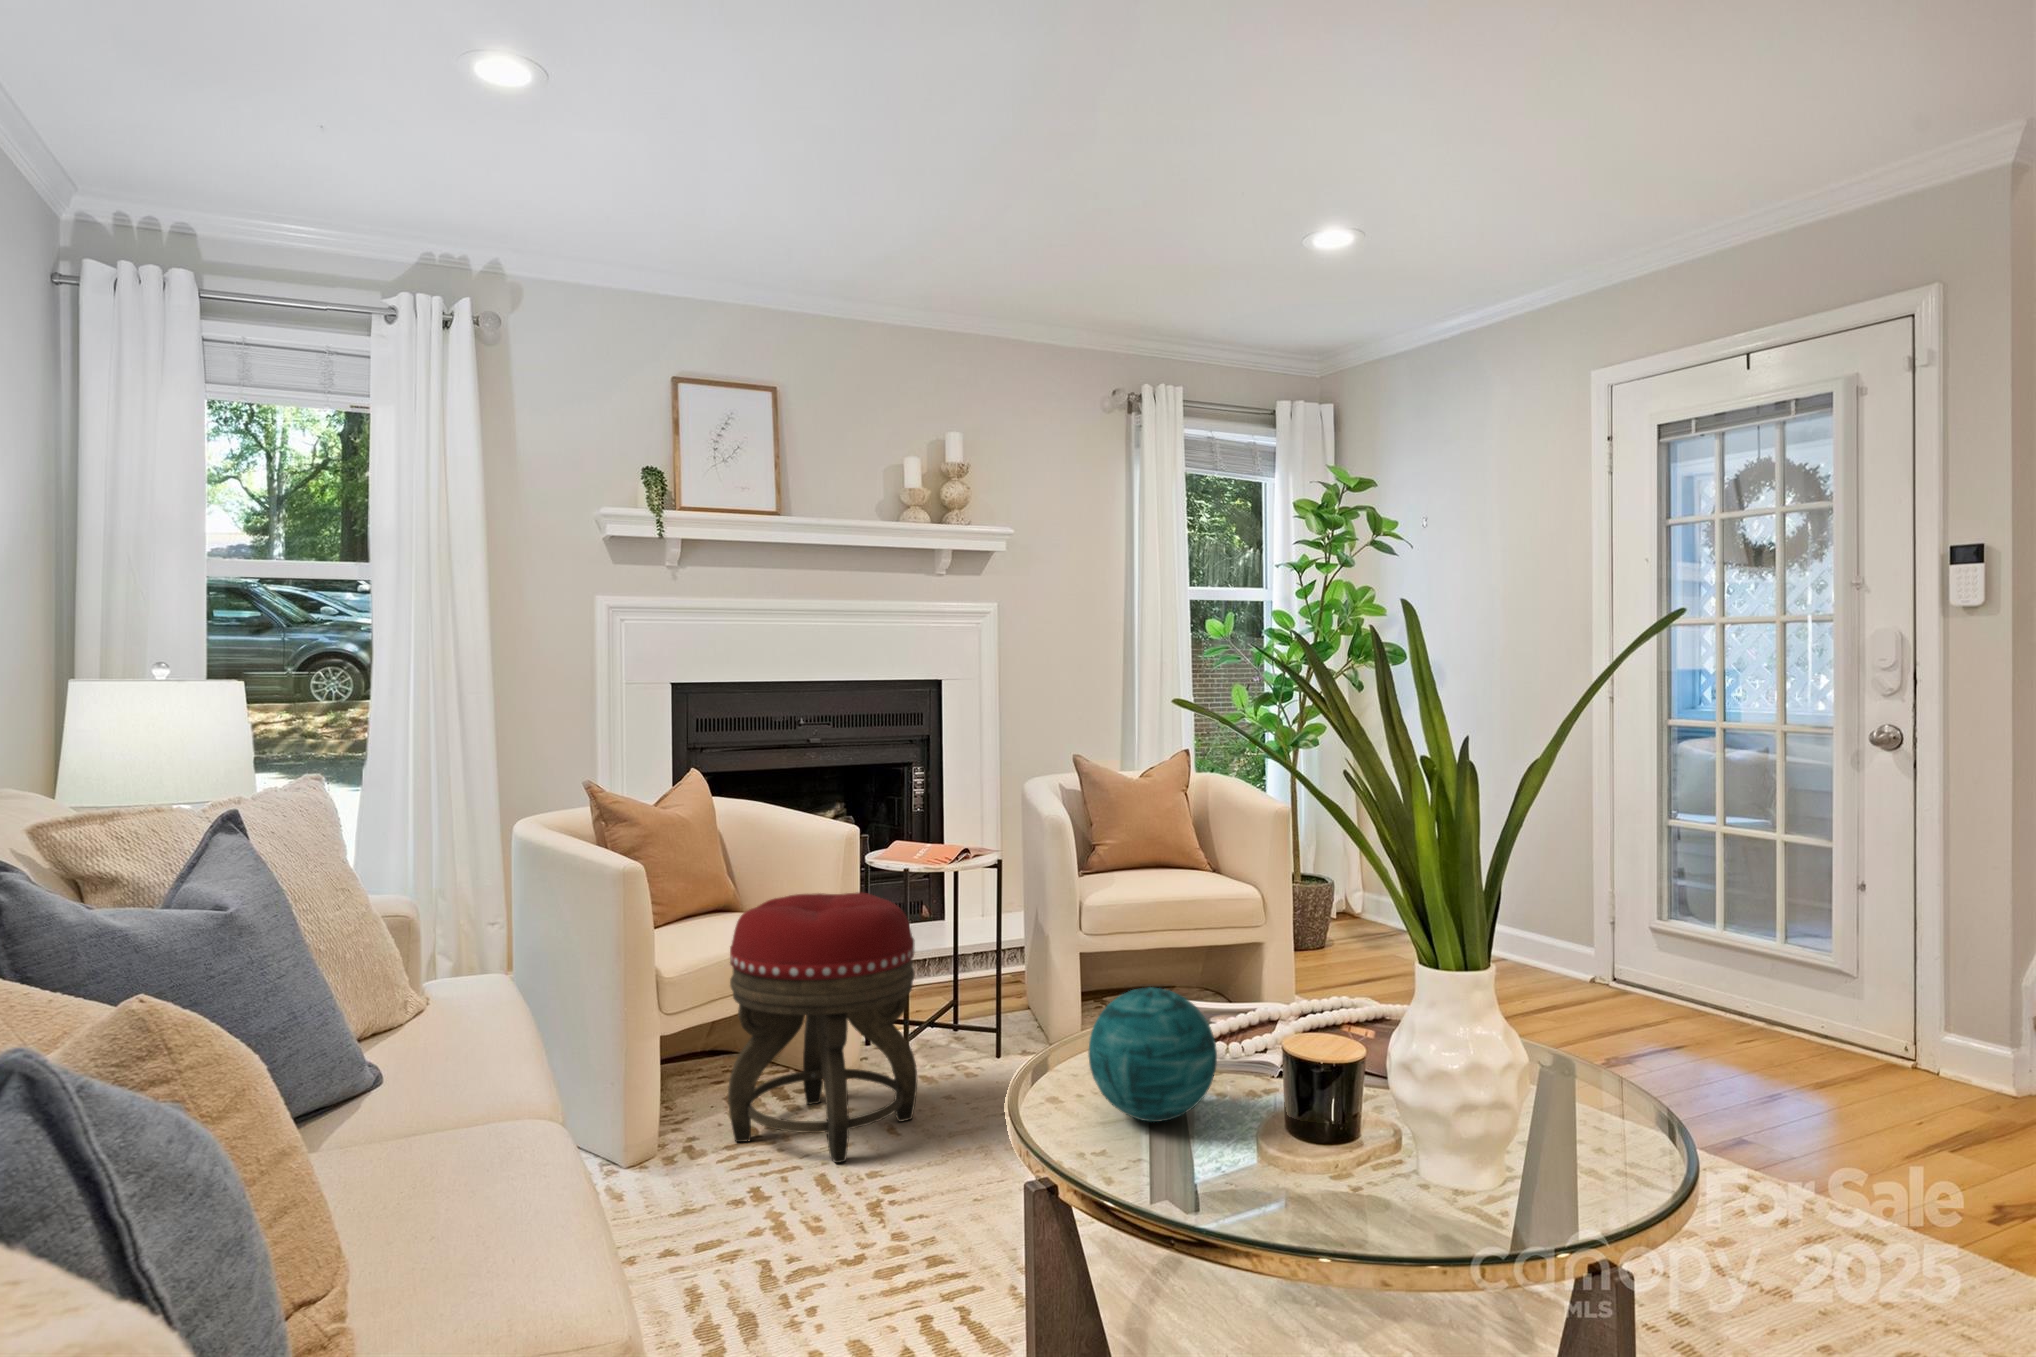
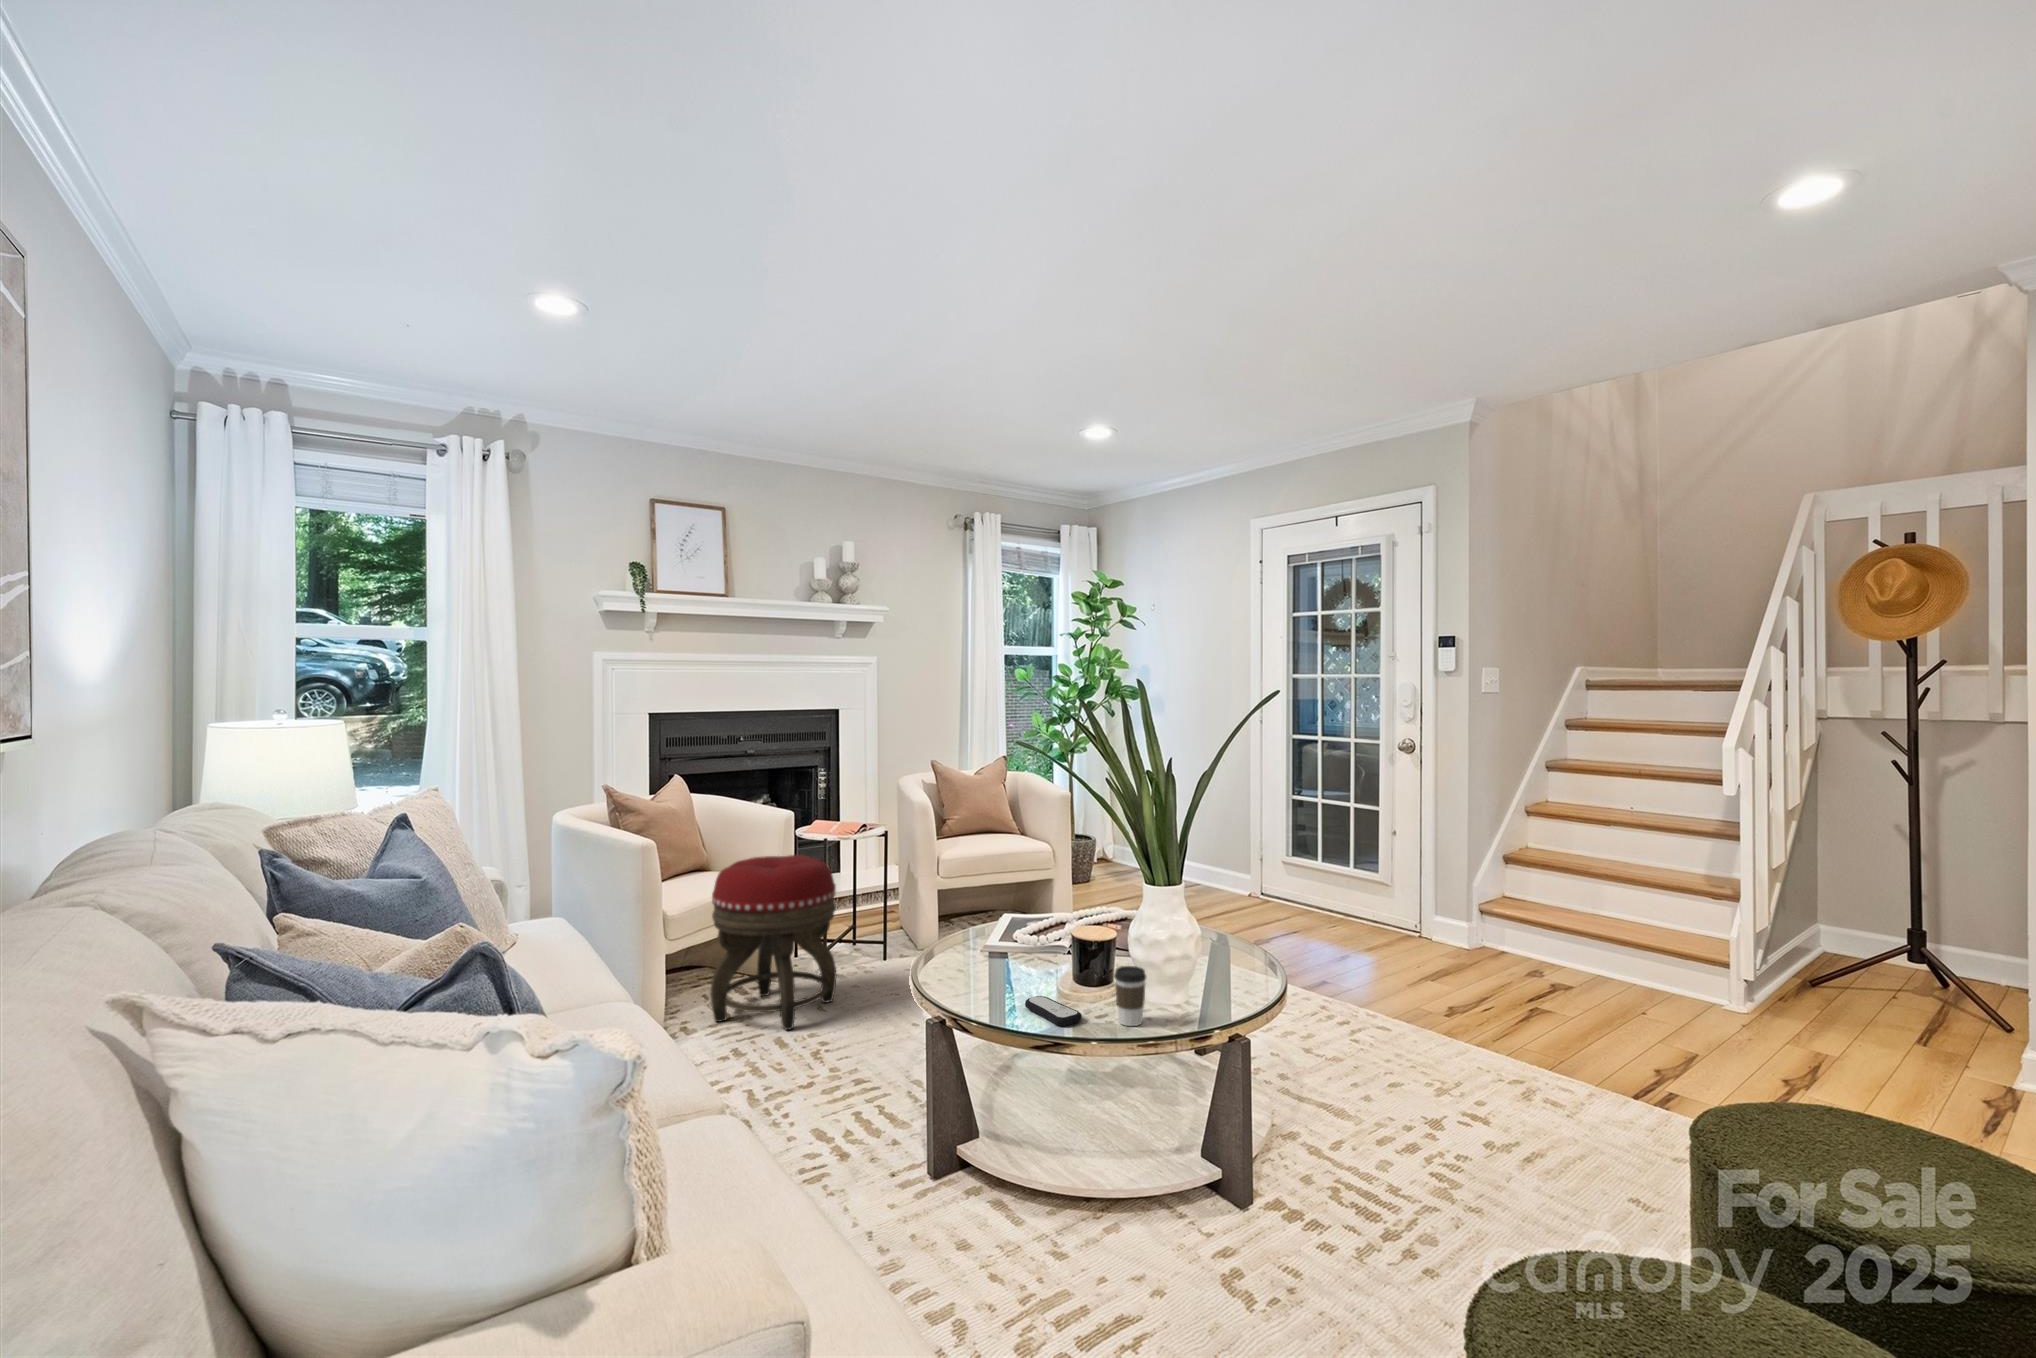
decorative orb: present [1089,987,1217,1122] -> none [961,905,1035,982]
coffee cup: none [1359,1114,1422,1229] -> present [1114,966,1146,1026]
remote control: none [1195,1155,1298,1218] -> present [1025,996,1082,1026]

